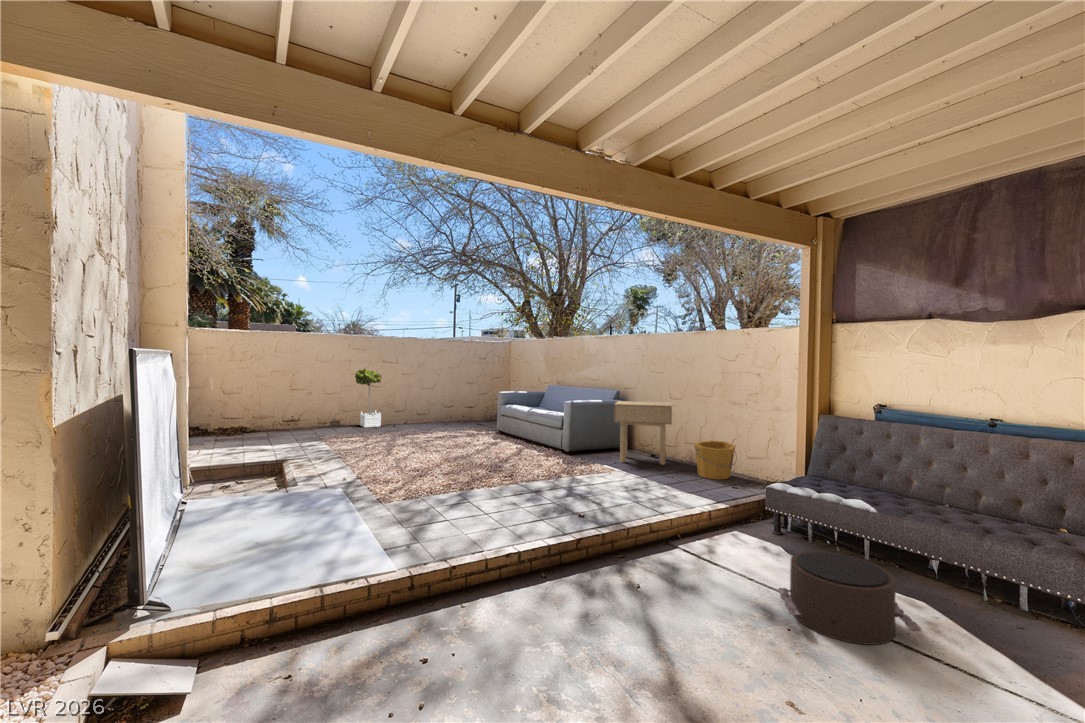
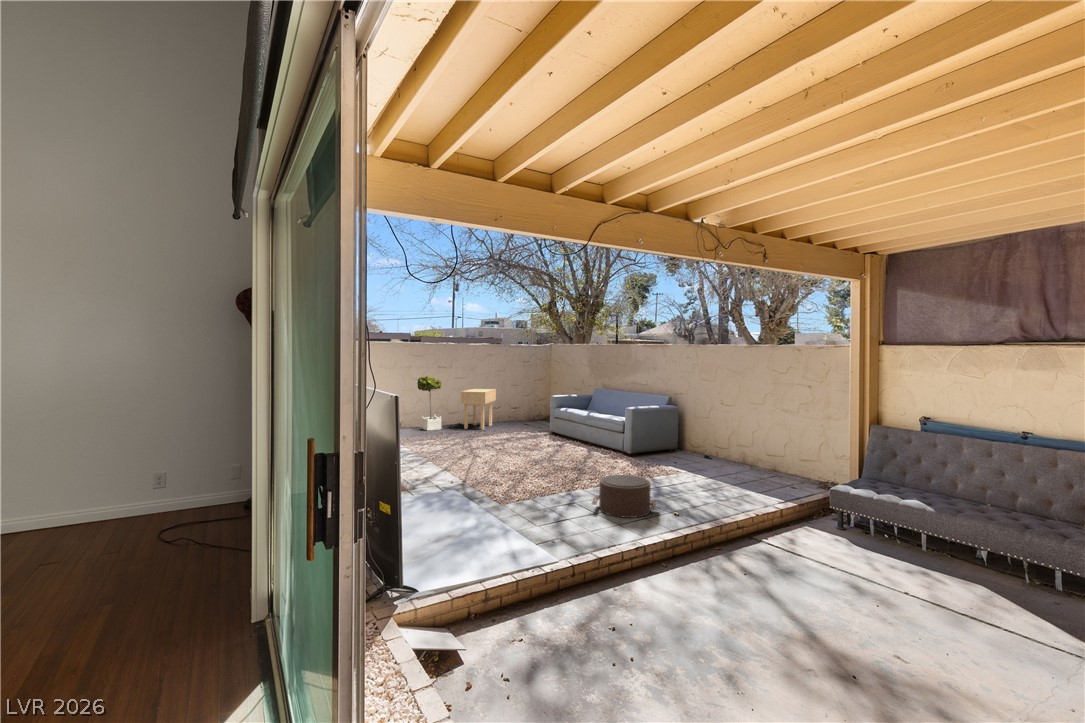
side table: present [614,401,672,465] -> present [461,389,496,430]
bucket: present [694,440,737,479] -> none [753,445,791,480]
pouf: present [779,551,922,645] -> present [592,475,657,518]

